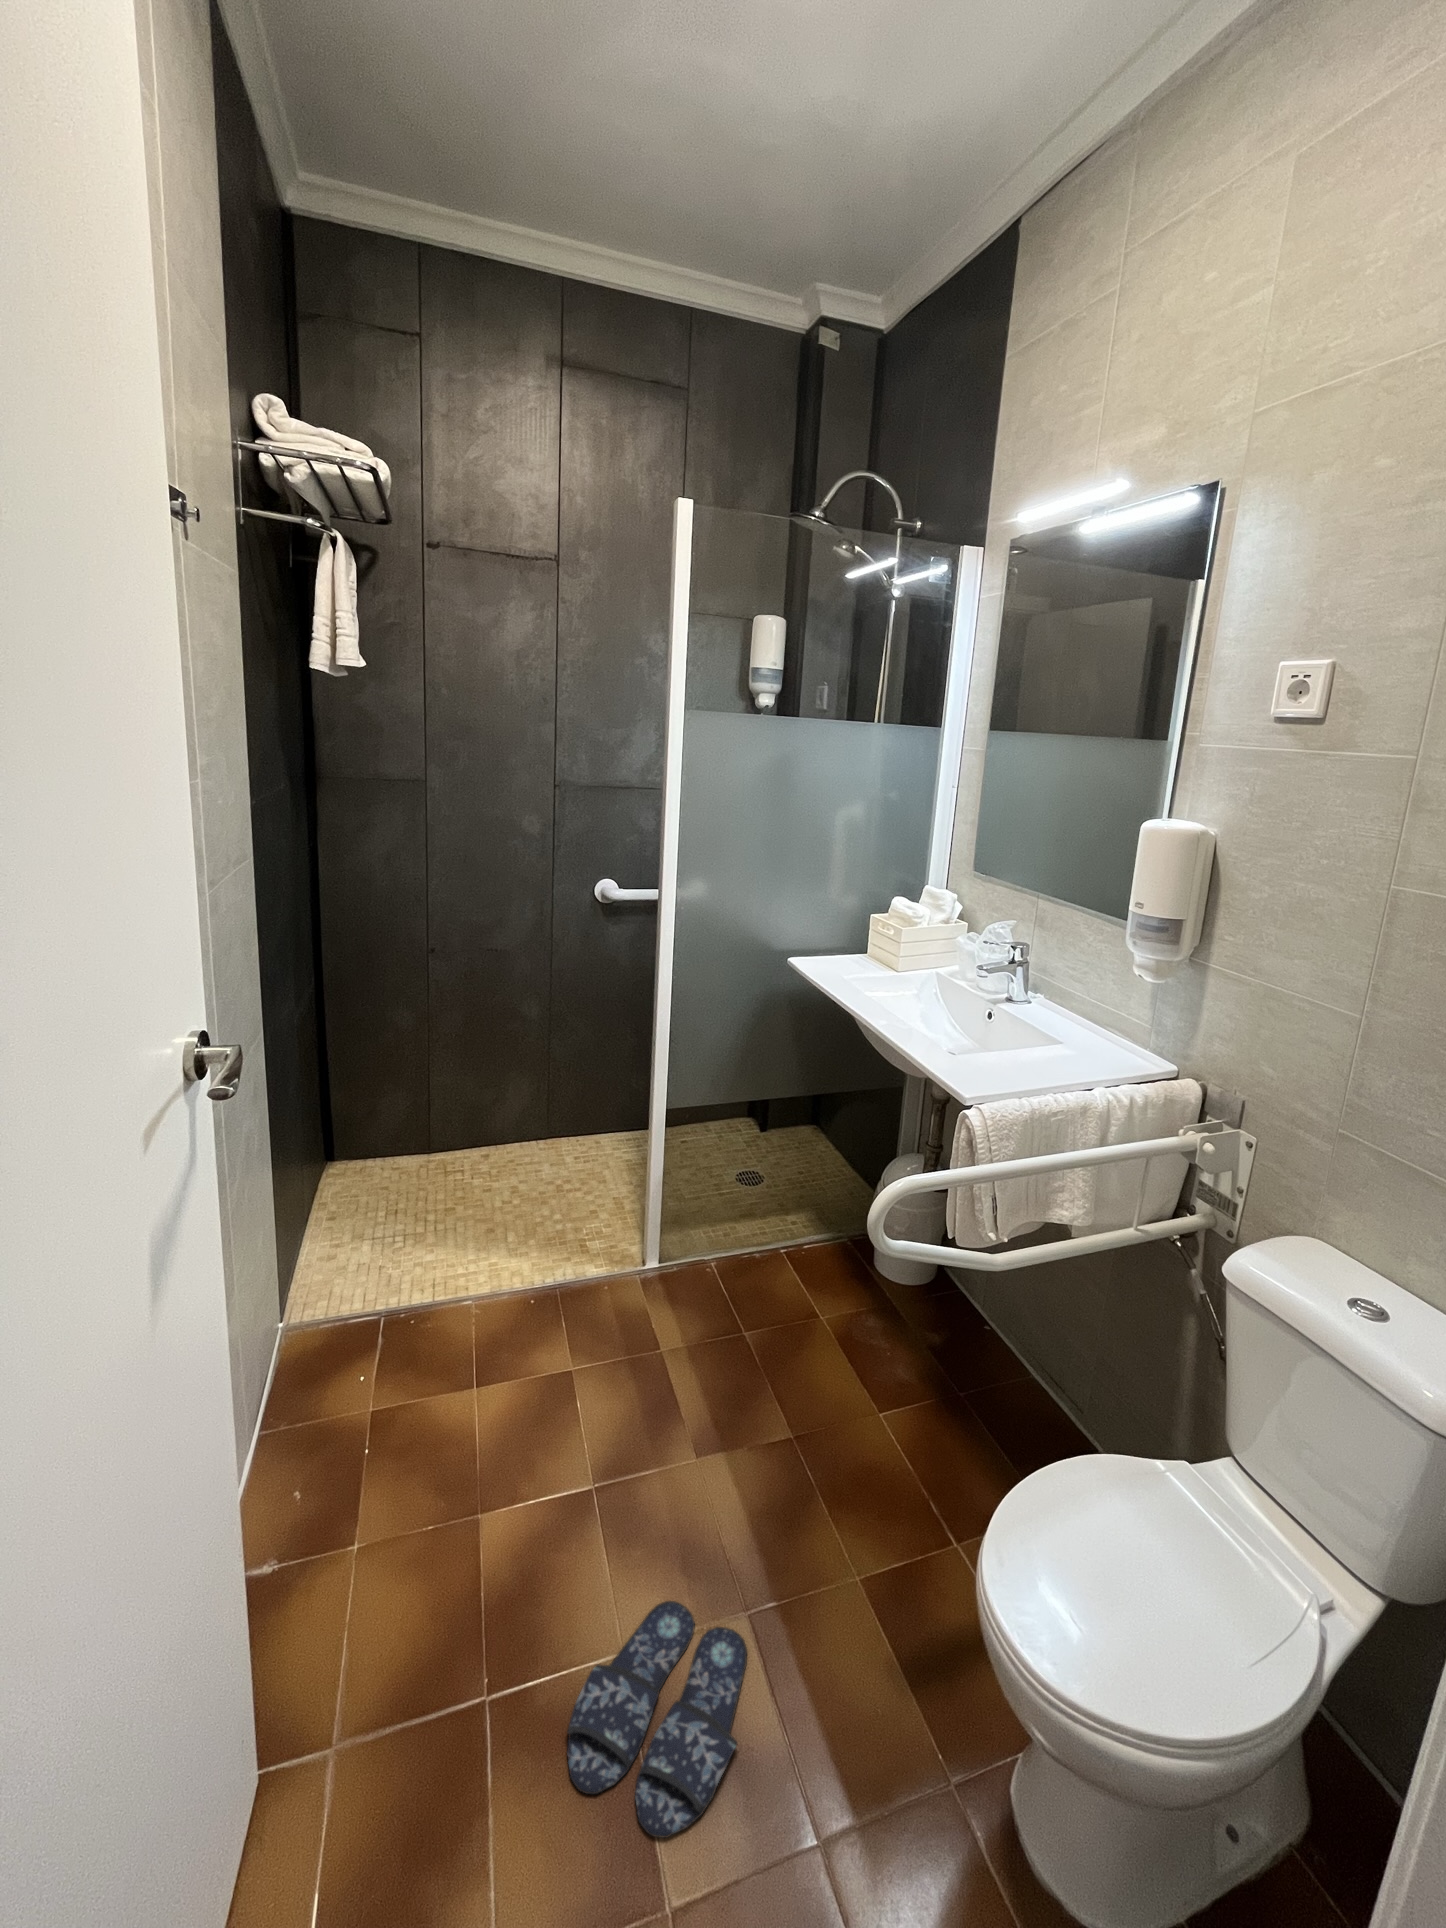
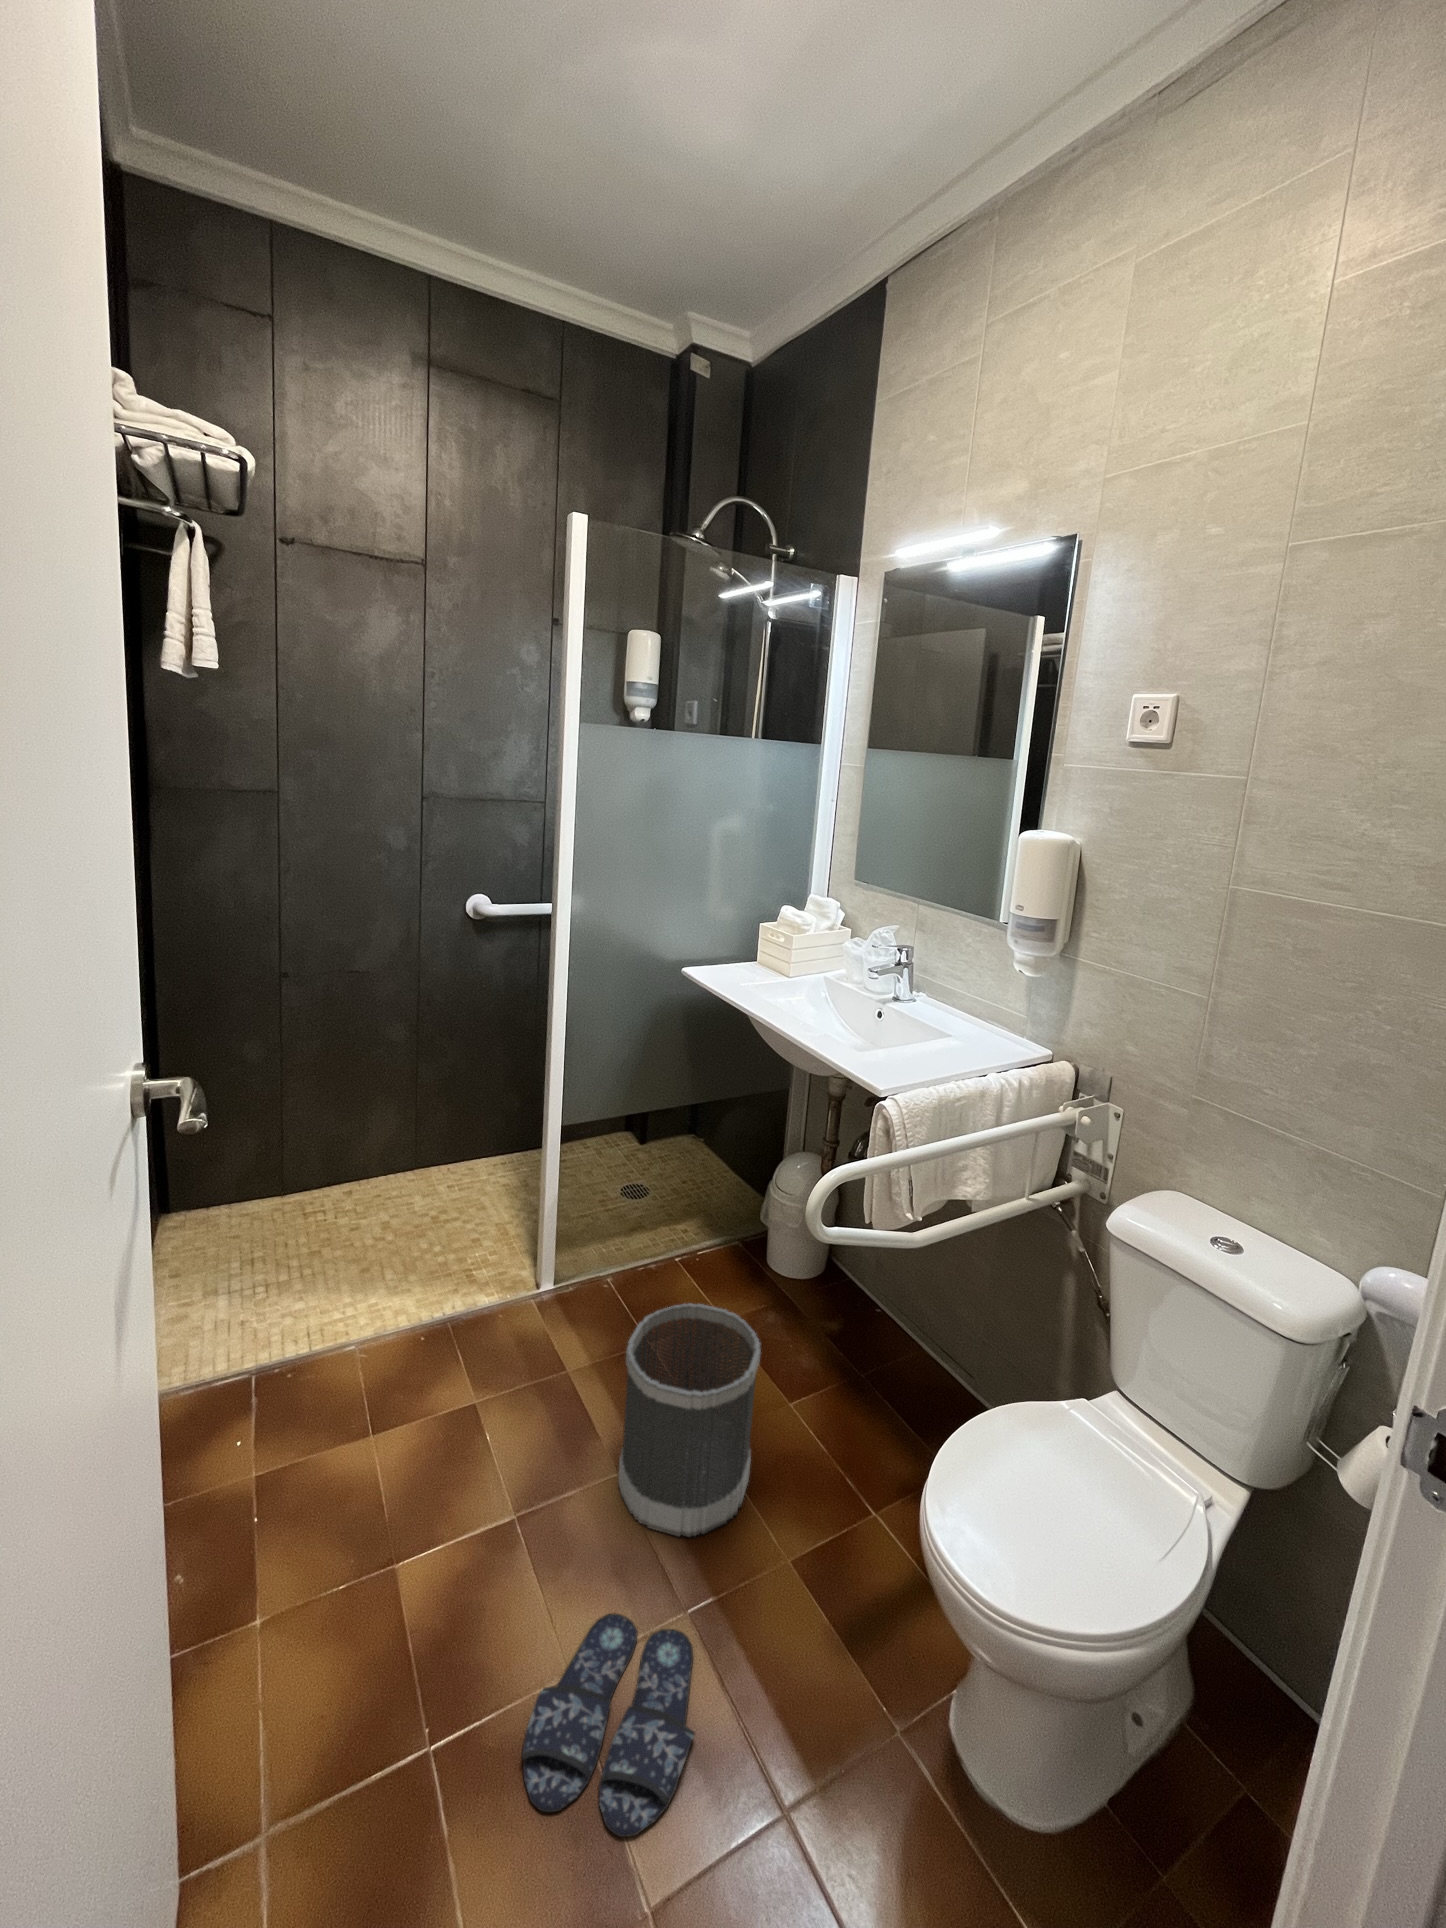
wastebasket: none [695,1297,840,1536] -> present [618,1303,761,1537]

